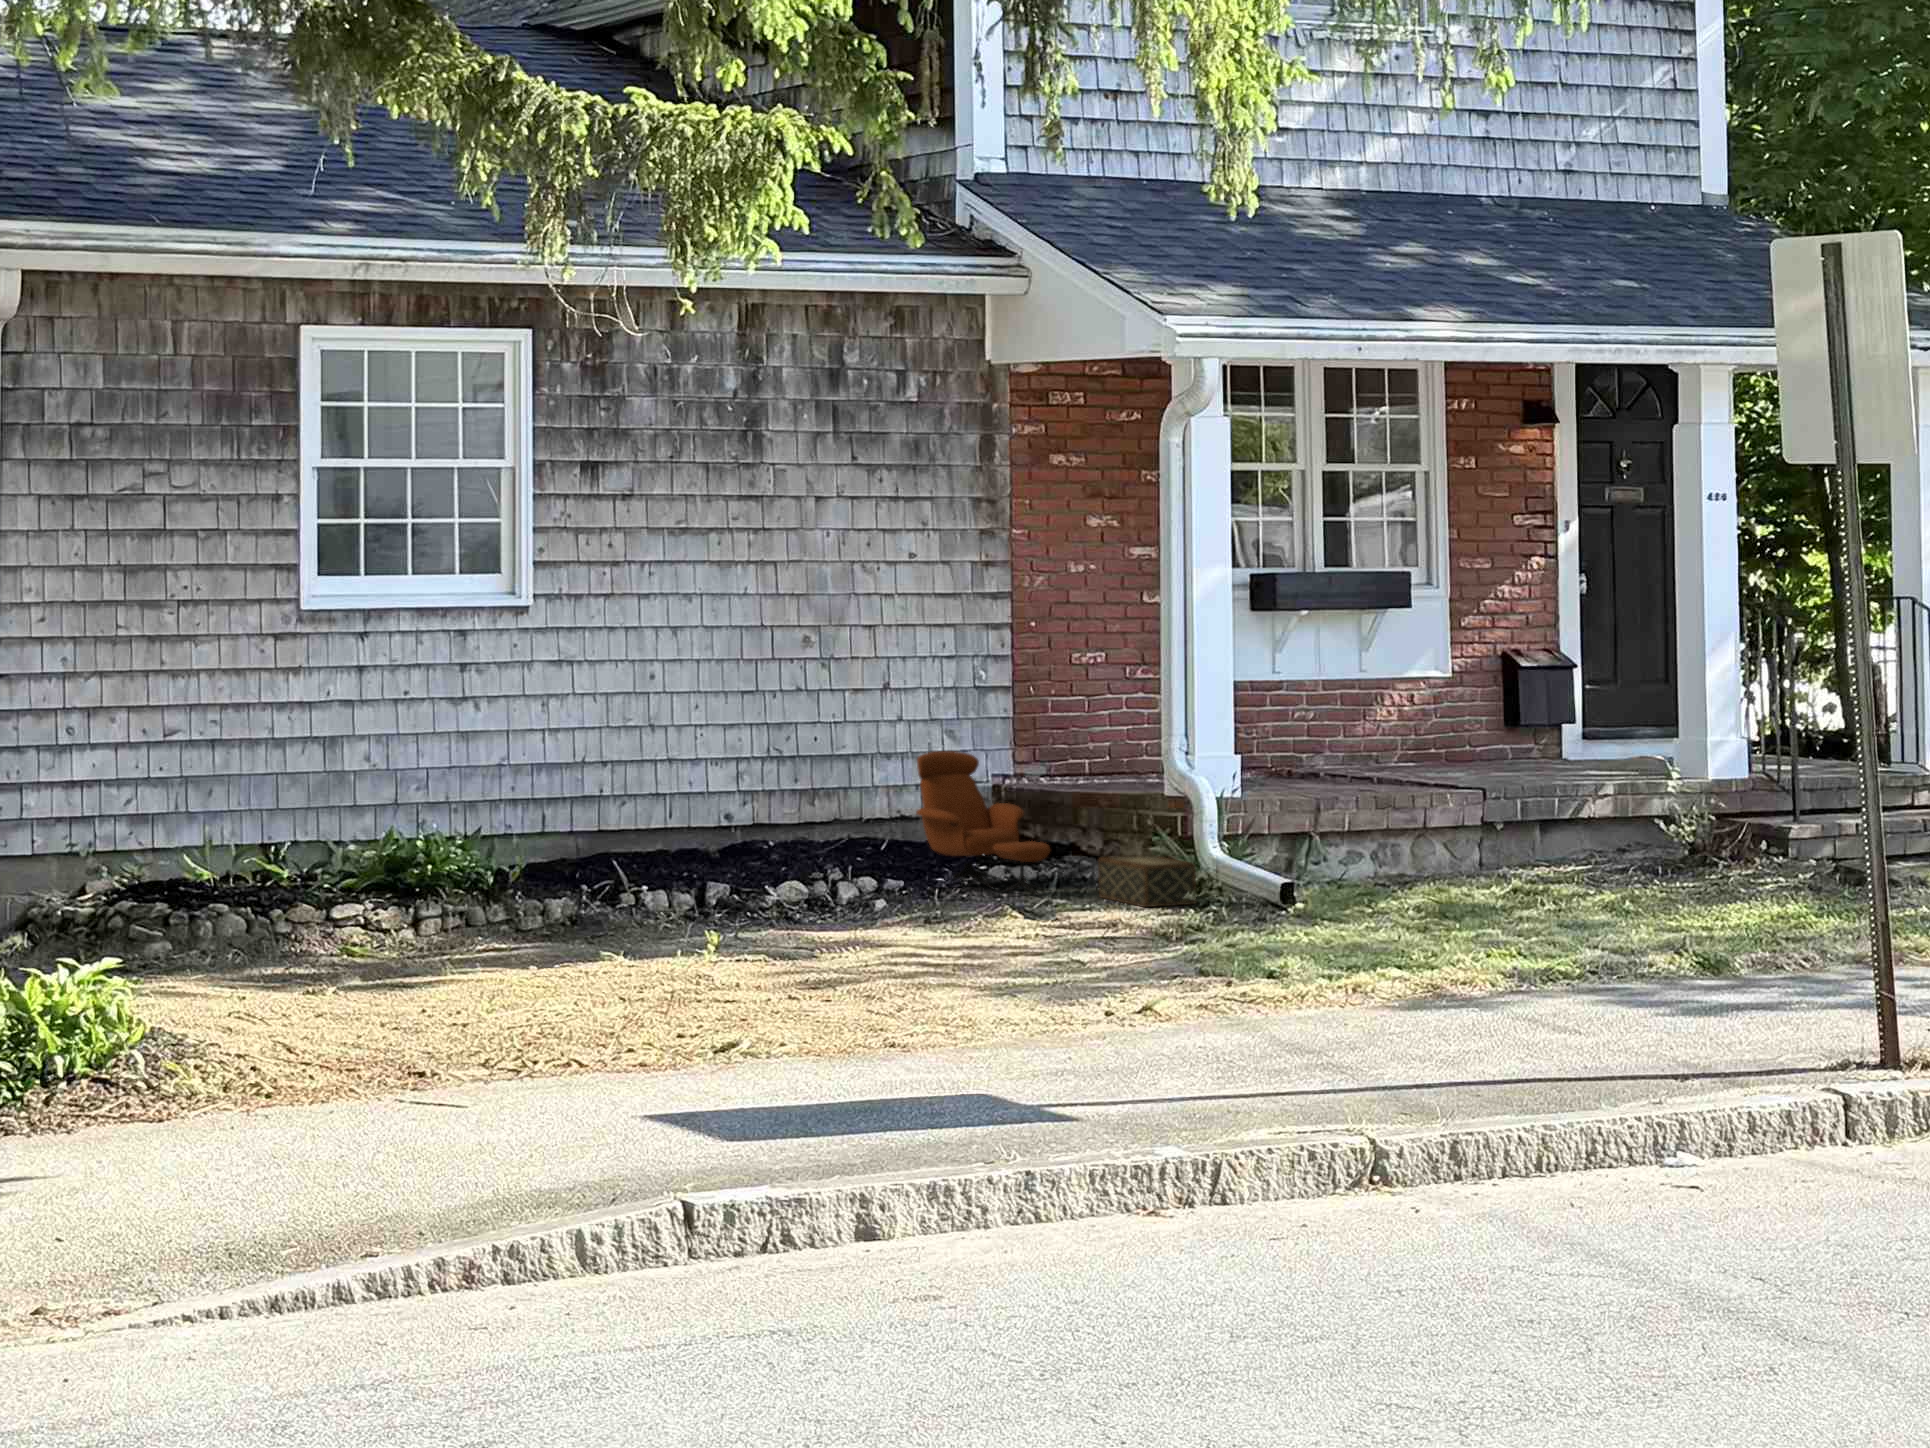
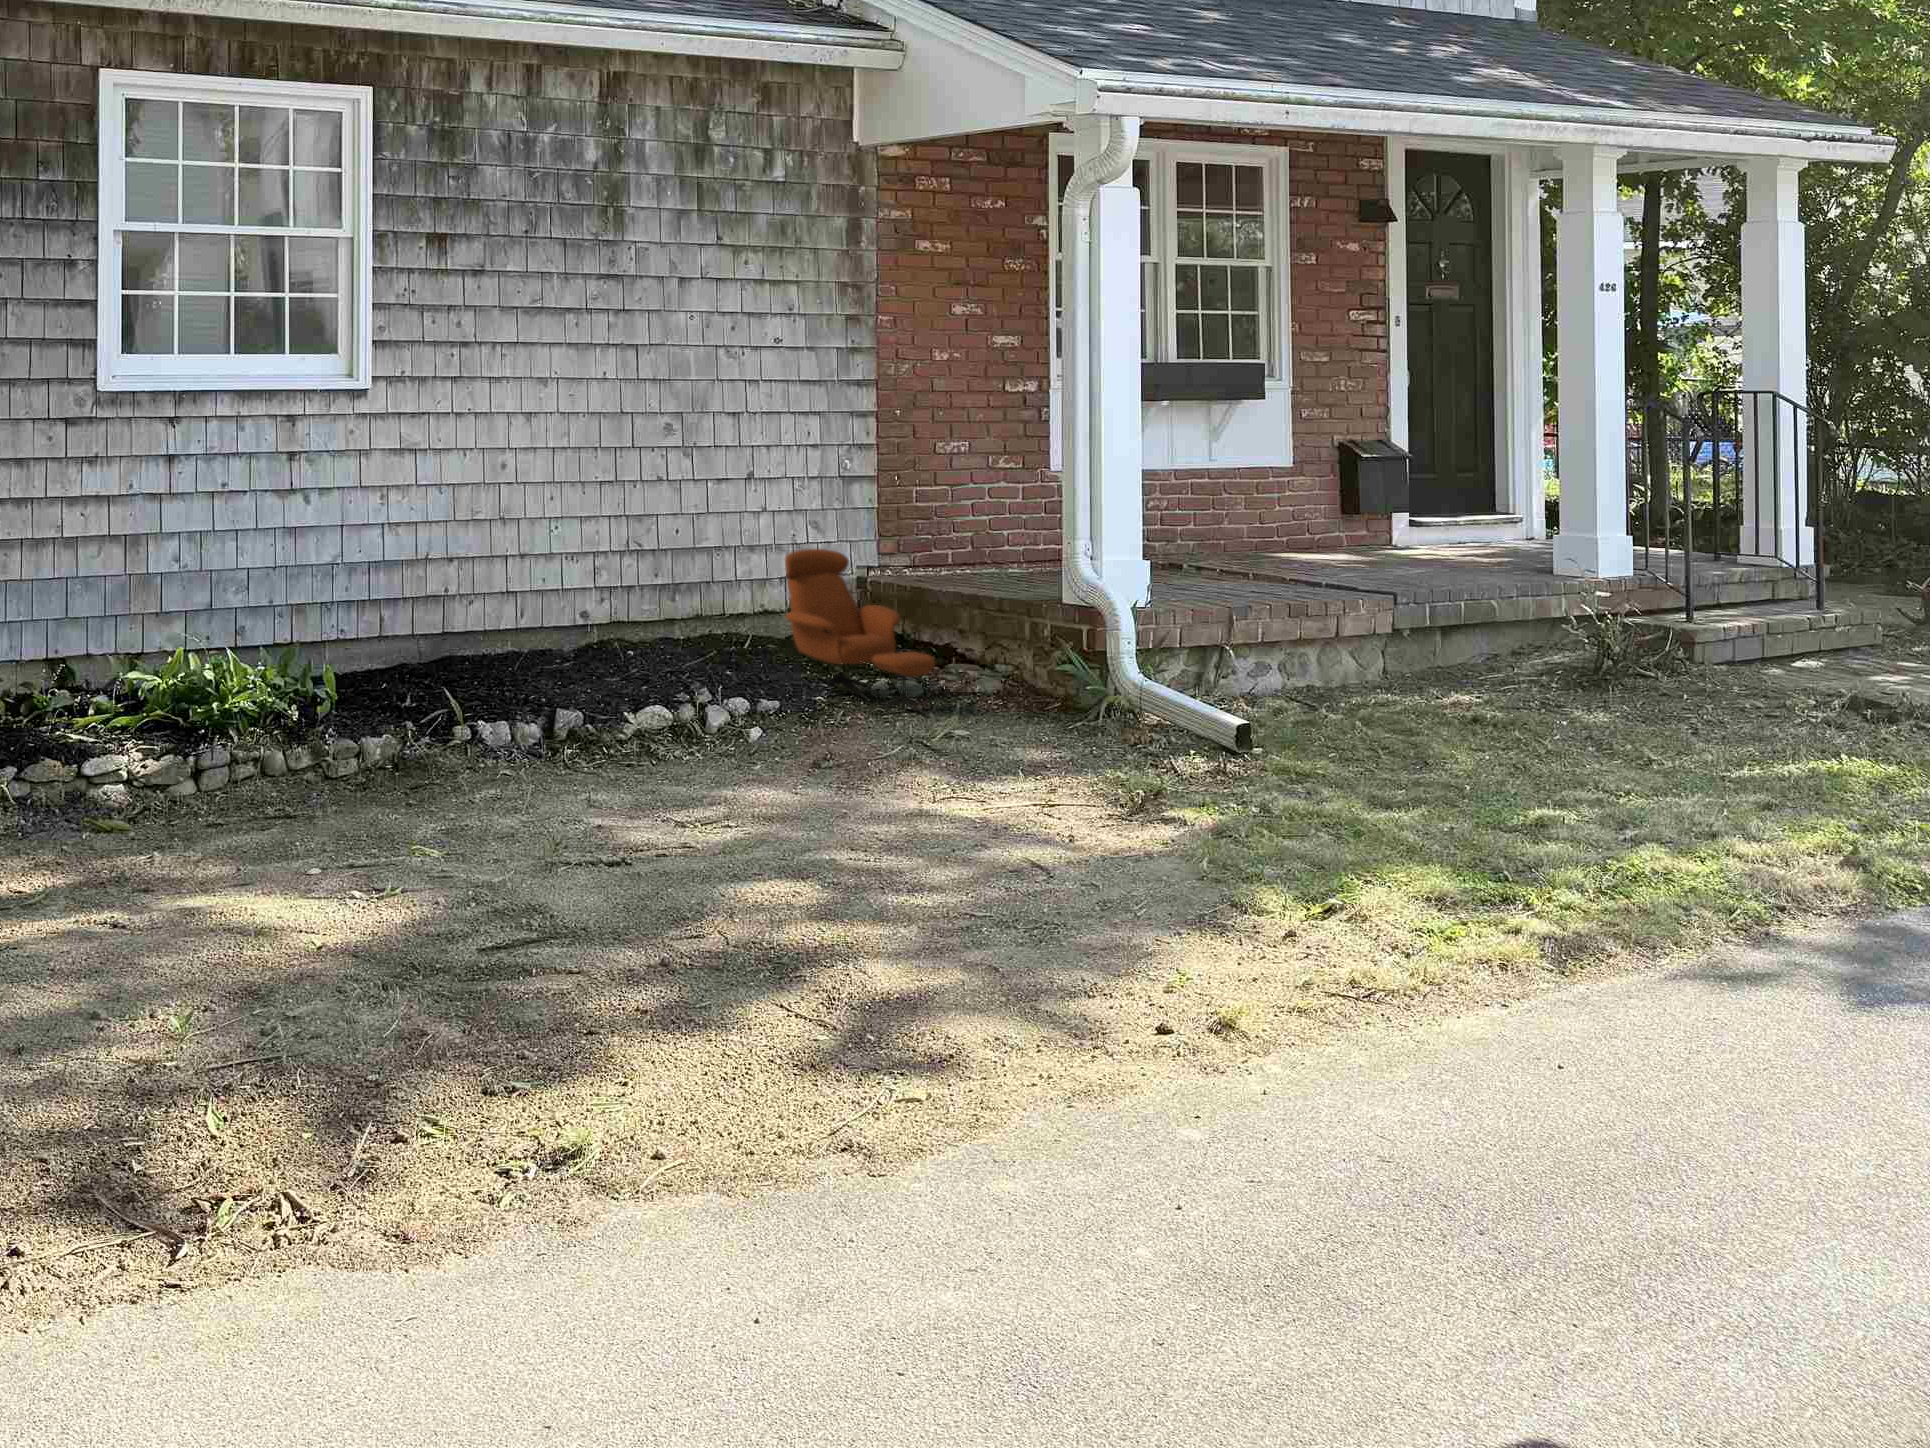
woven basket: present [1098,855,1196,907] -> none [990,669,1106,735]

